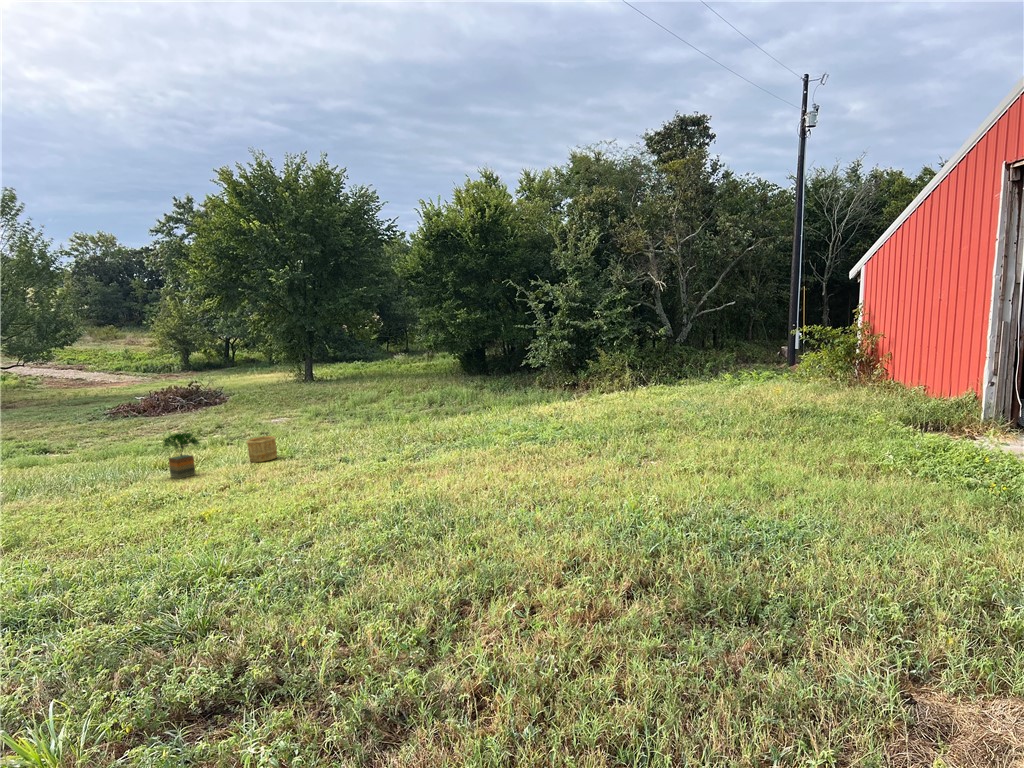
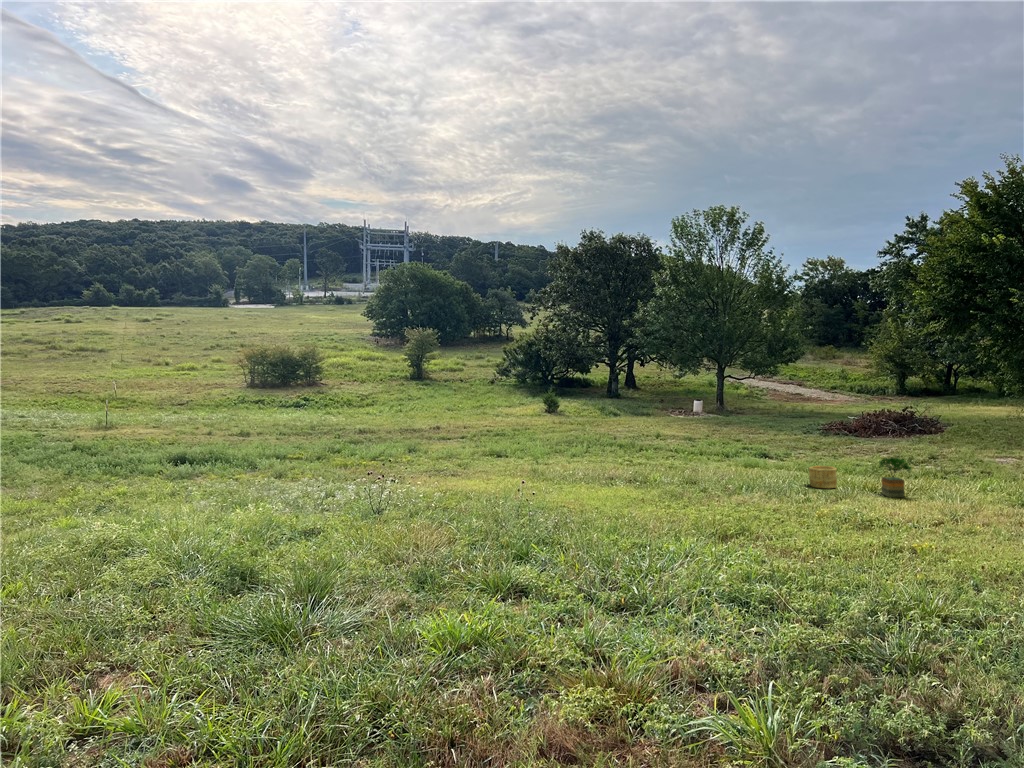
wooden bucket: present [247,436,277,462] -> present [809,466,837,488]

